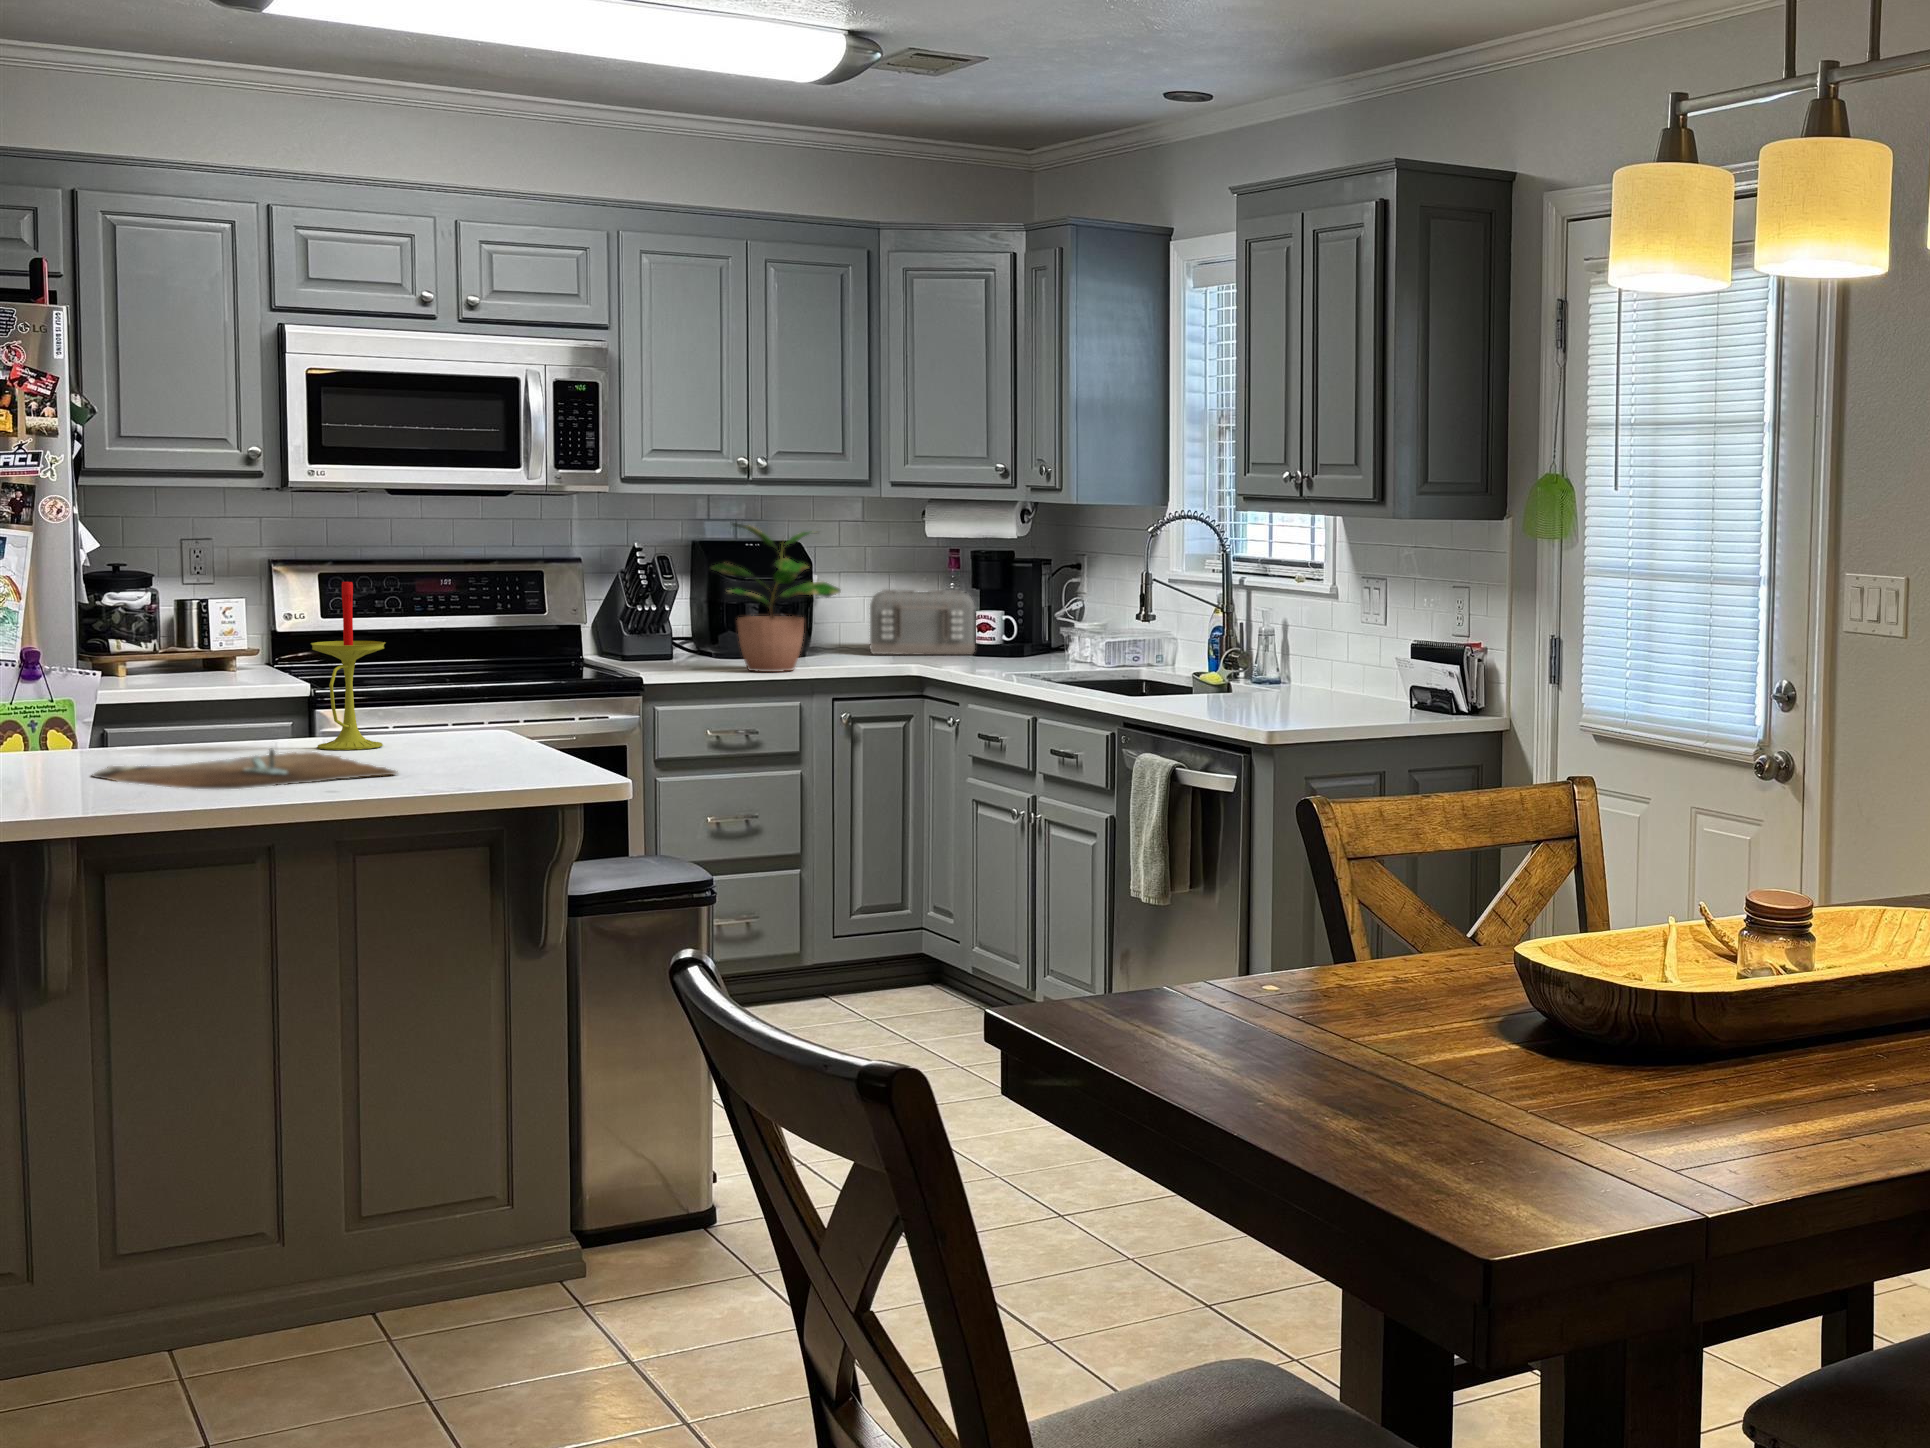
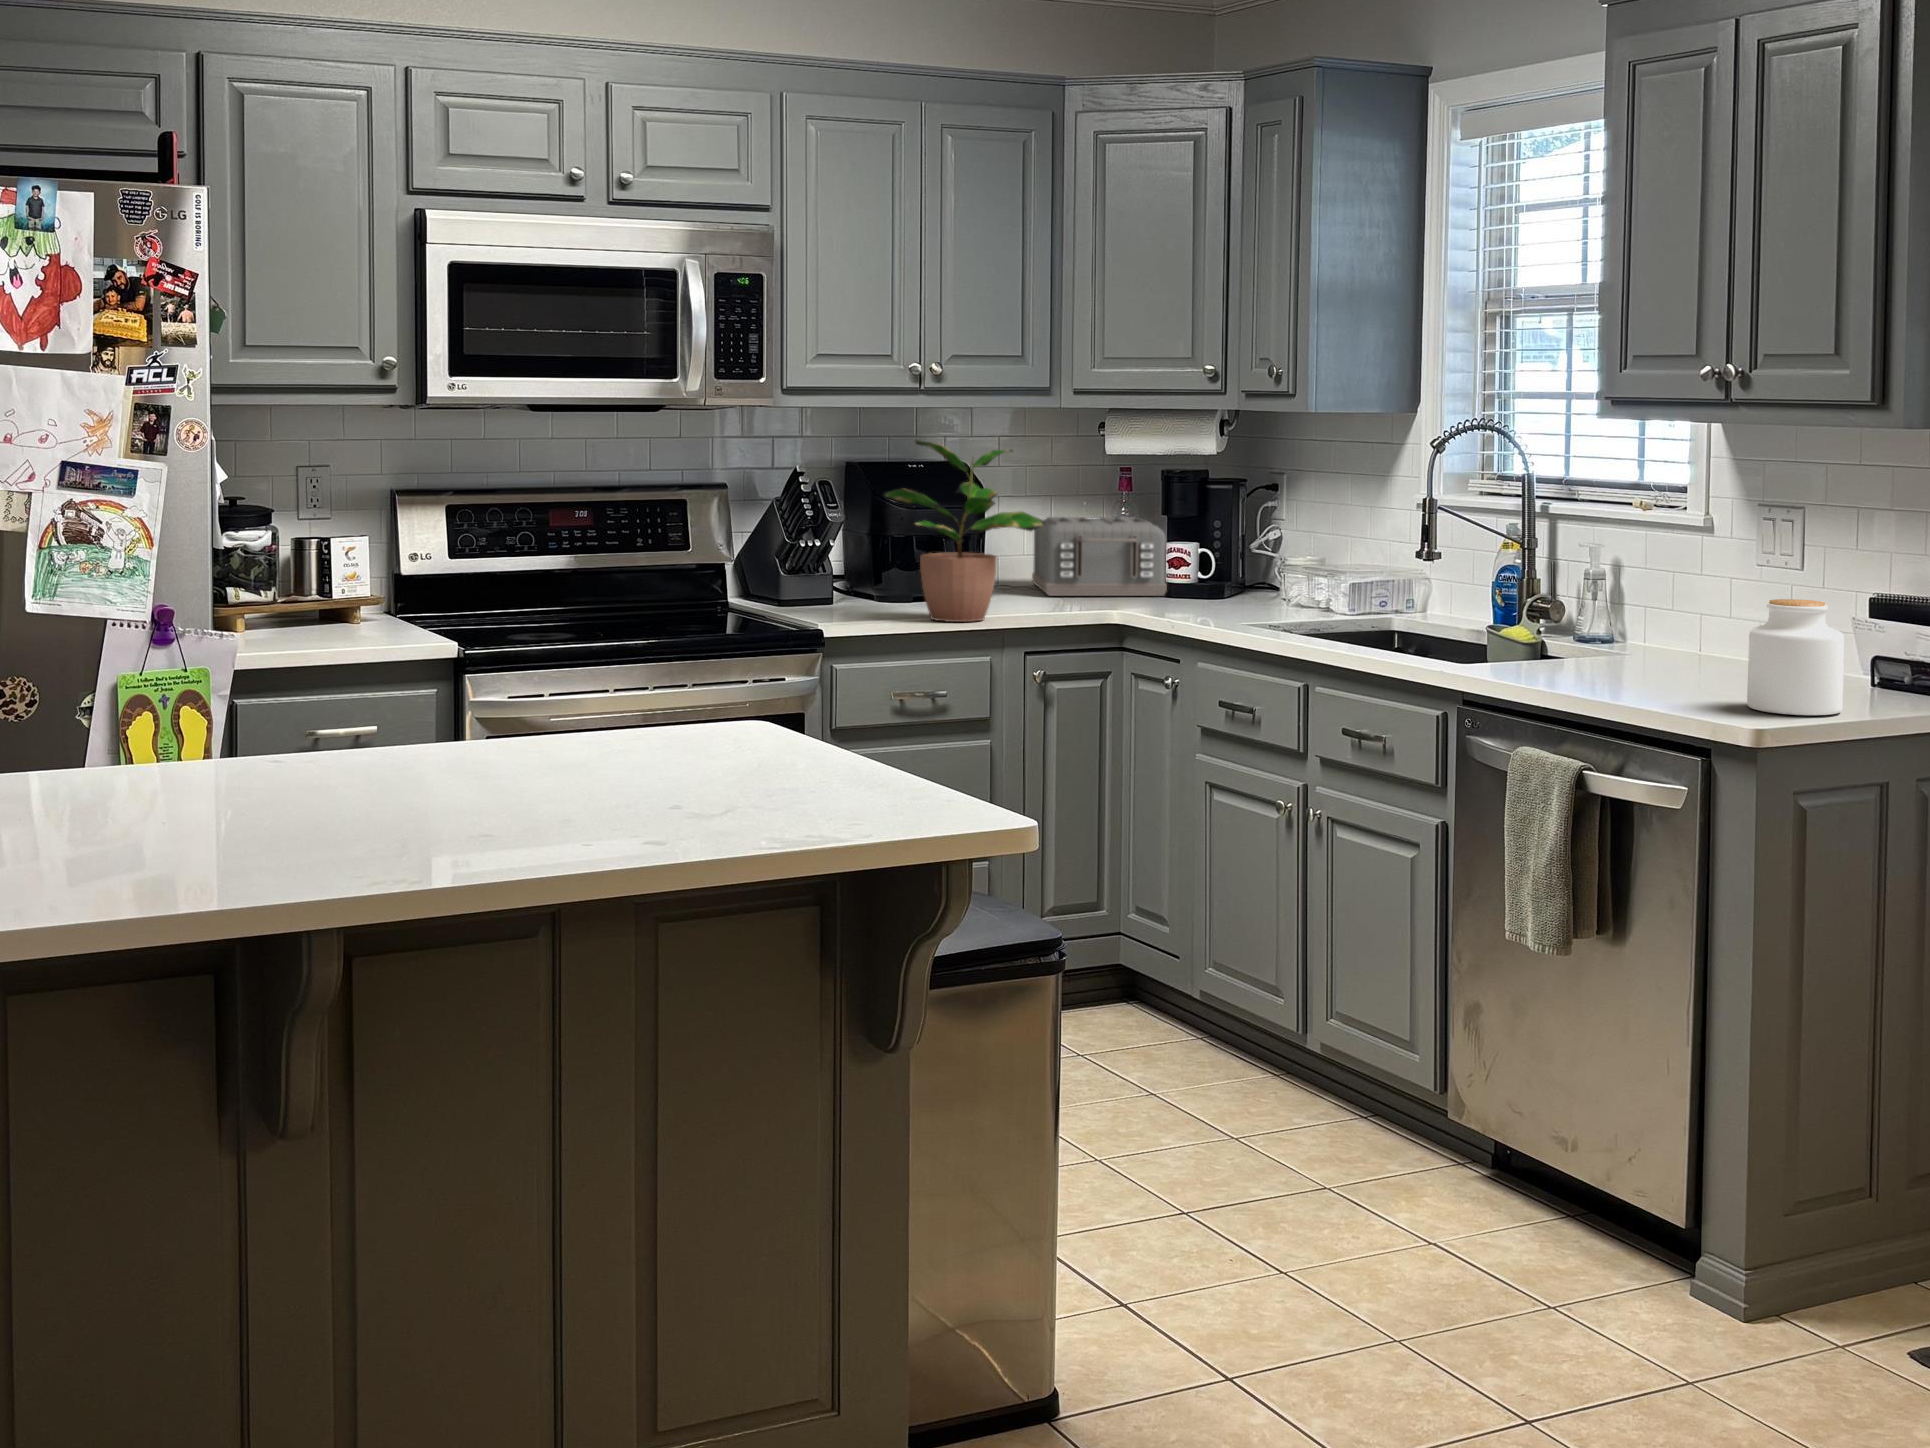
candle: present [311,582,385,750] -> none [534,523,625,759]
jar: none [1302,642,1368,724] -> present [1747,599,1844,715]
cutting board: present [93,749,397,789] -> none [292,768,696,855]

